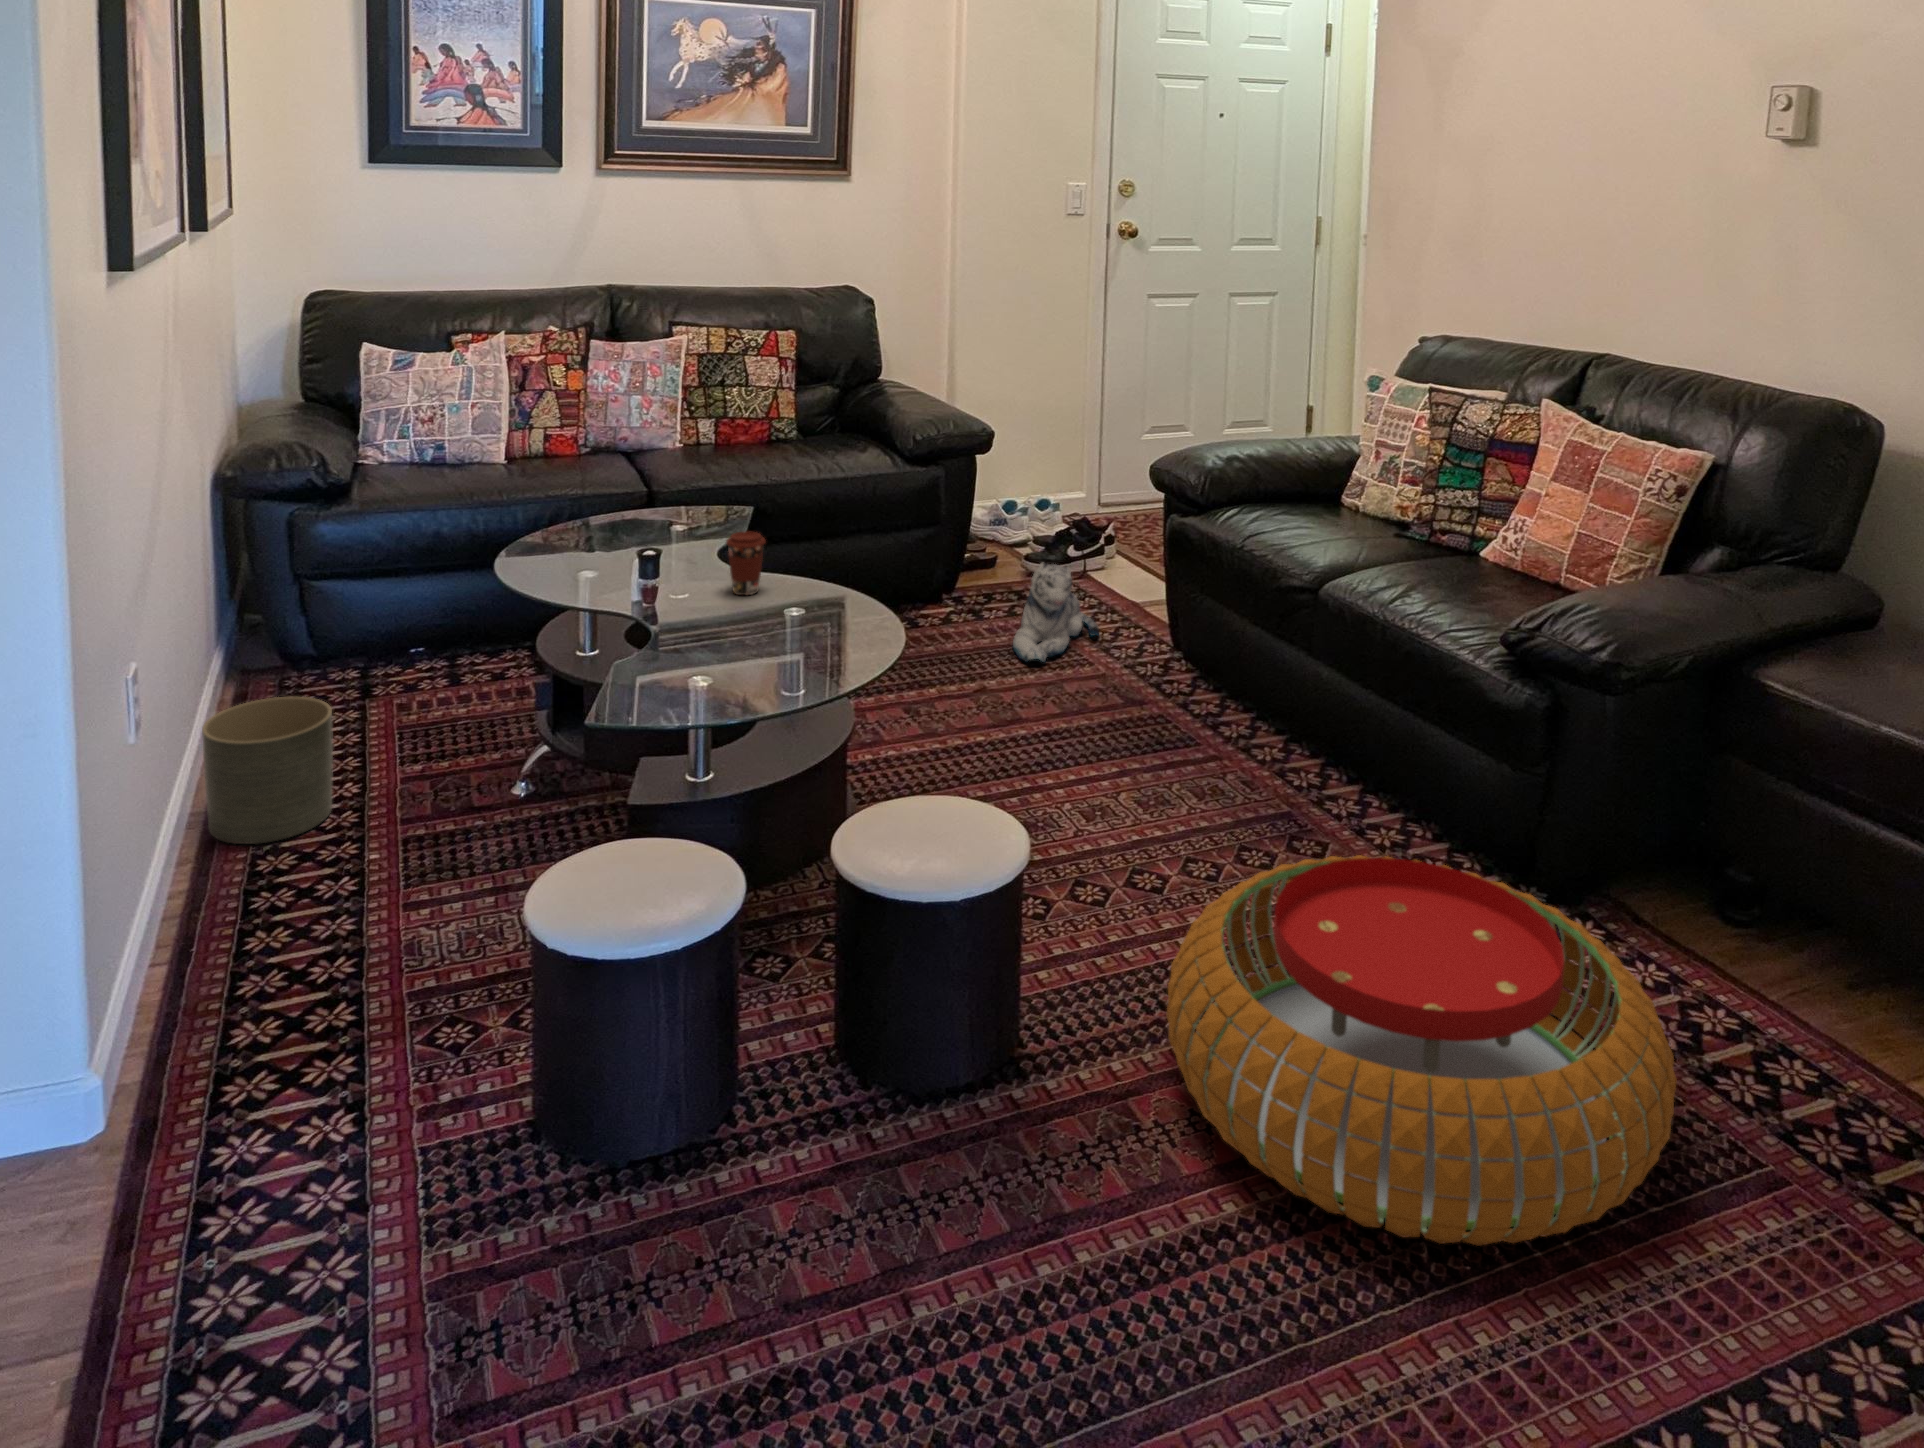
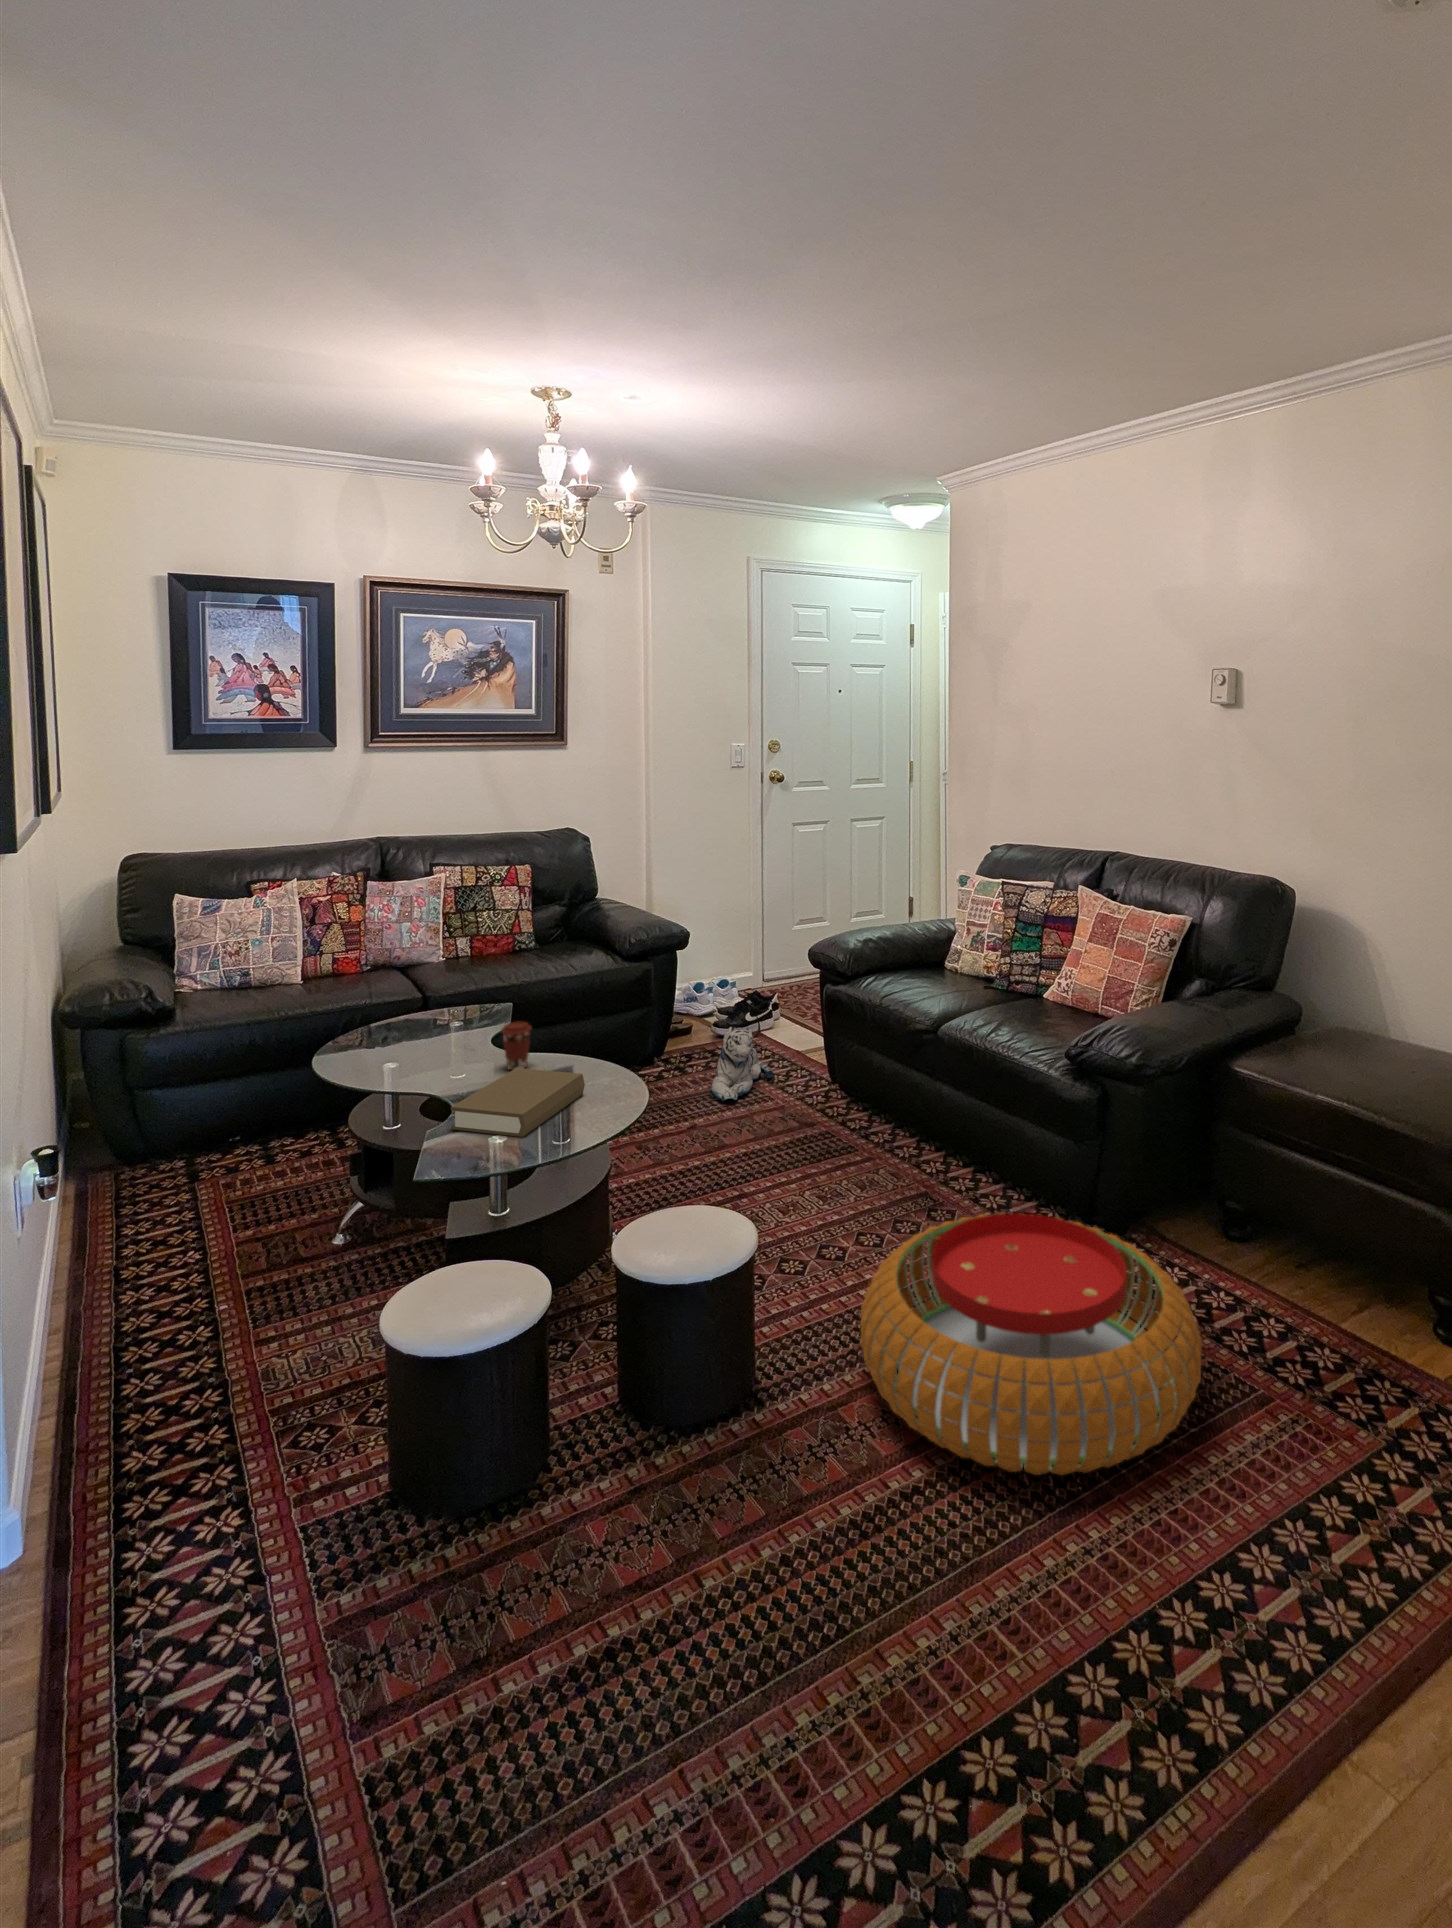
book: none [648,592,825,683] -> present [451,1068,585,1137]
planter: present [202,697,333,844] -> none [69,1183,183,1309]

